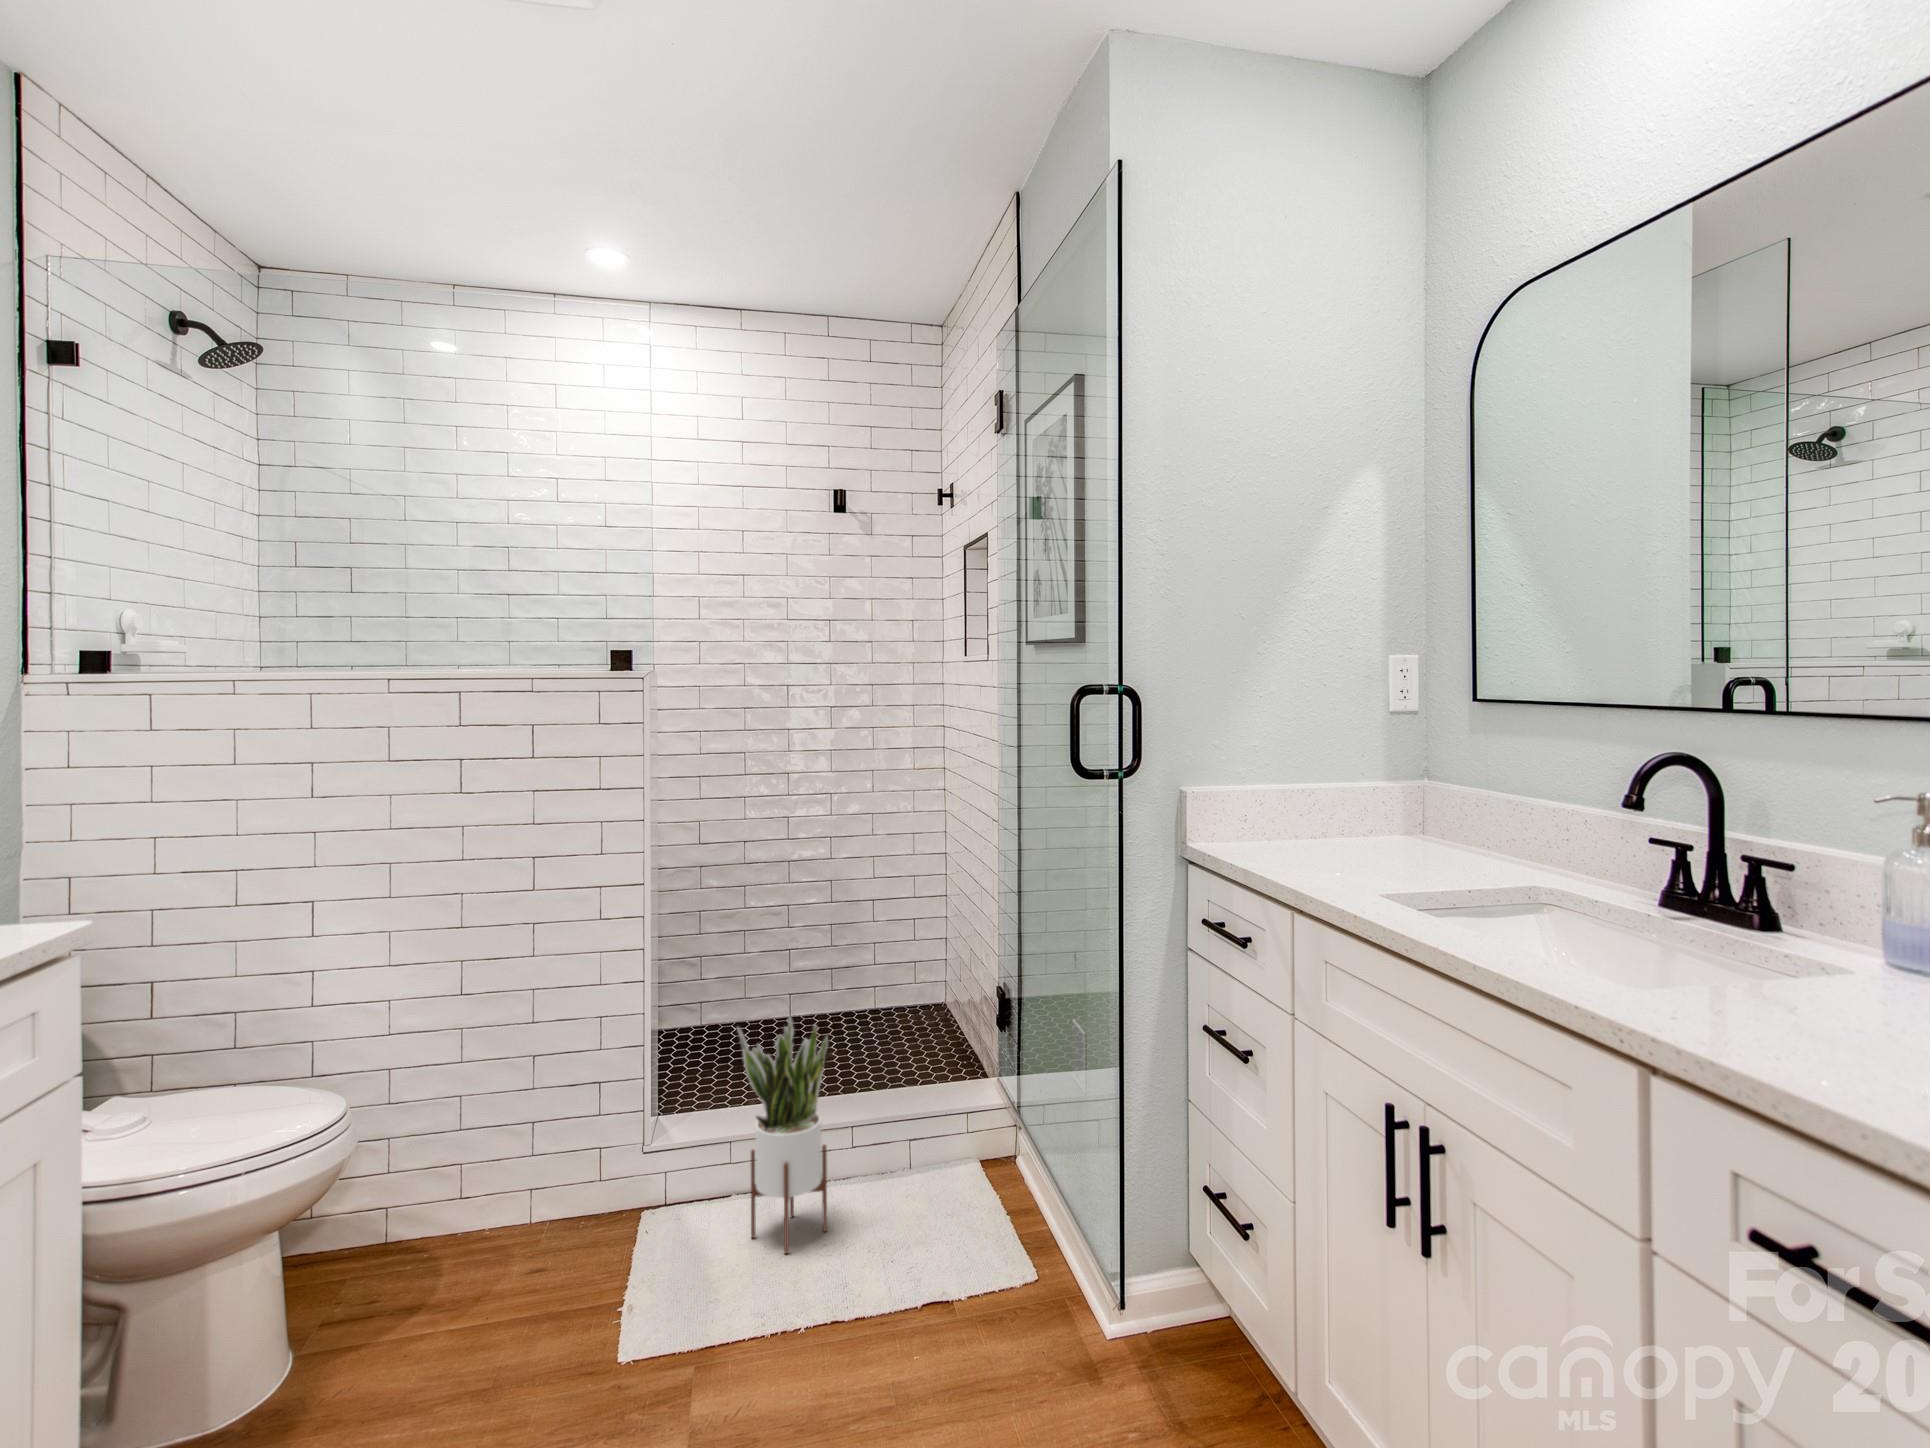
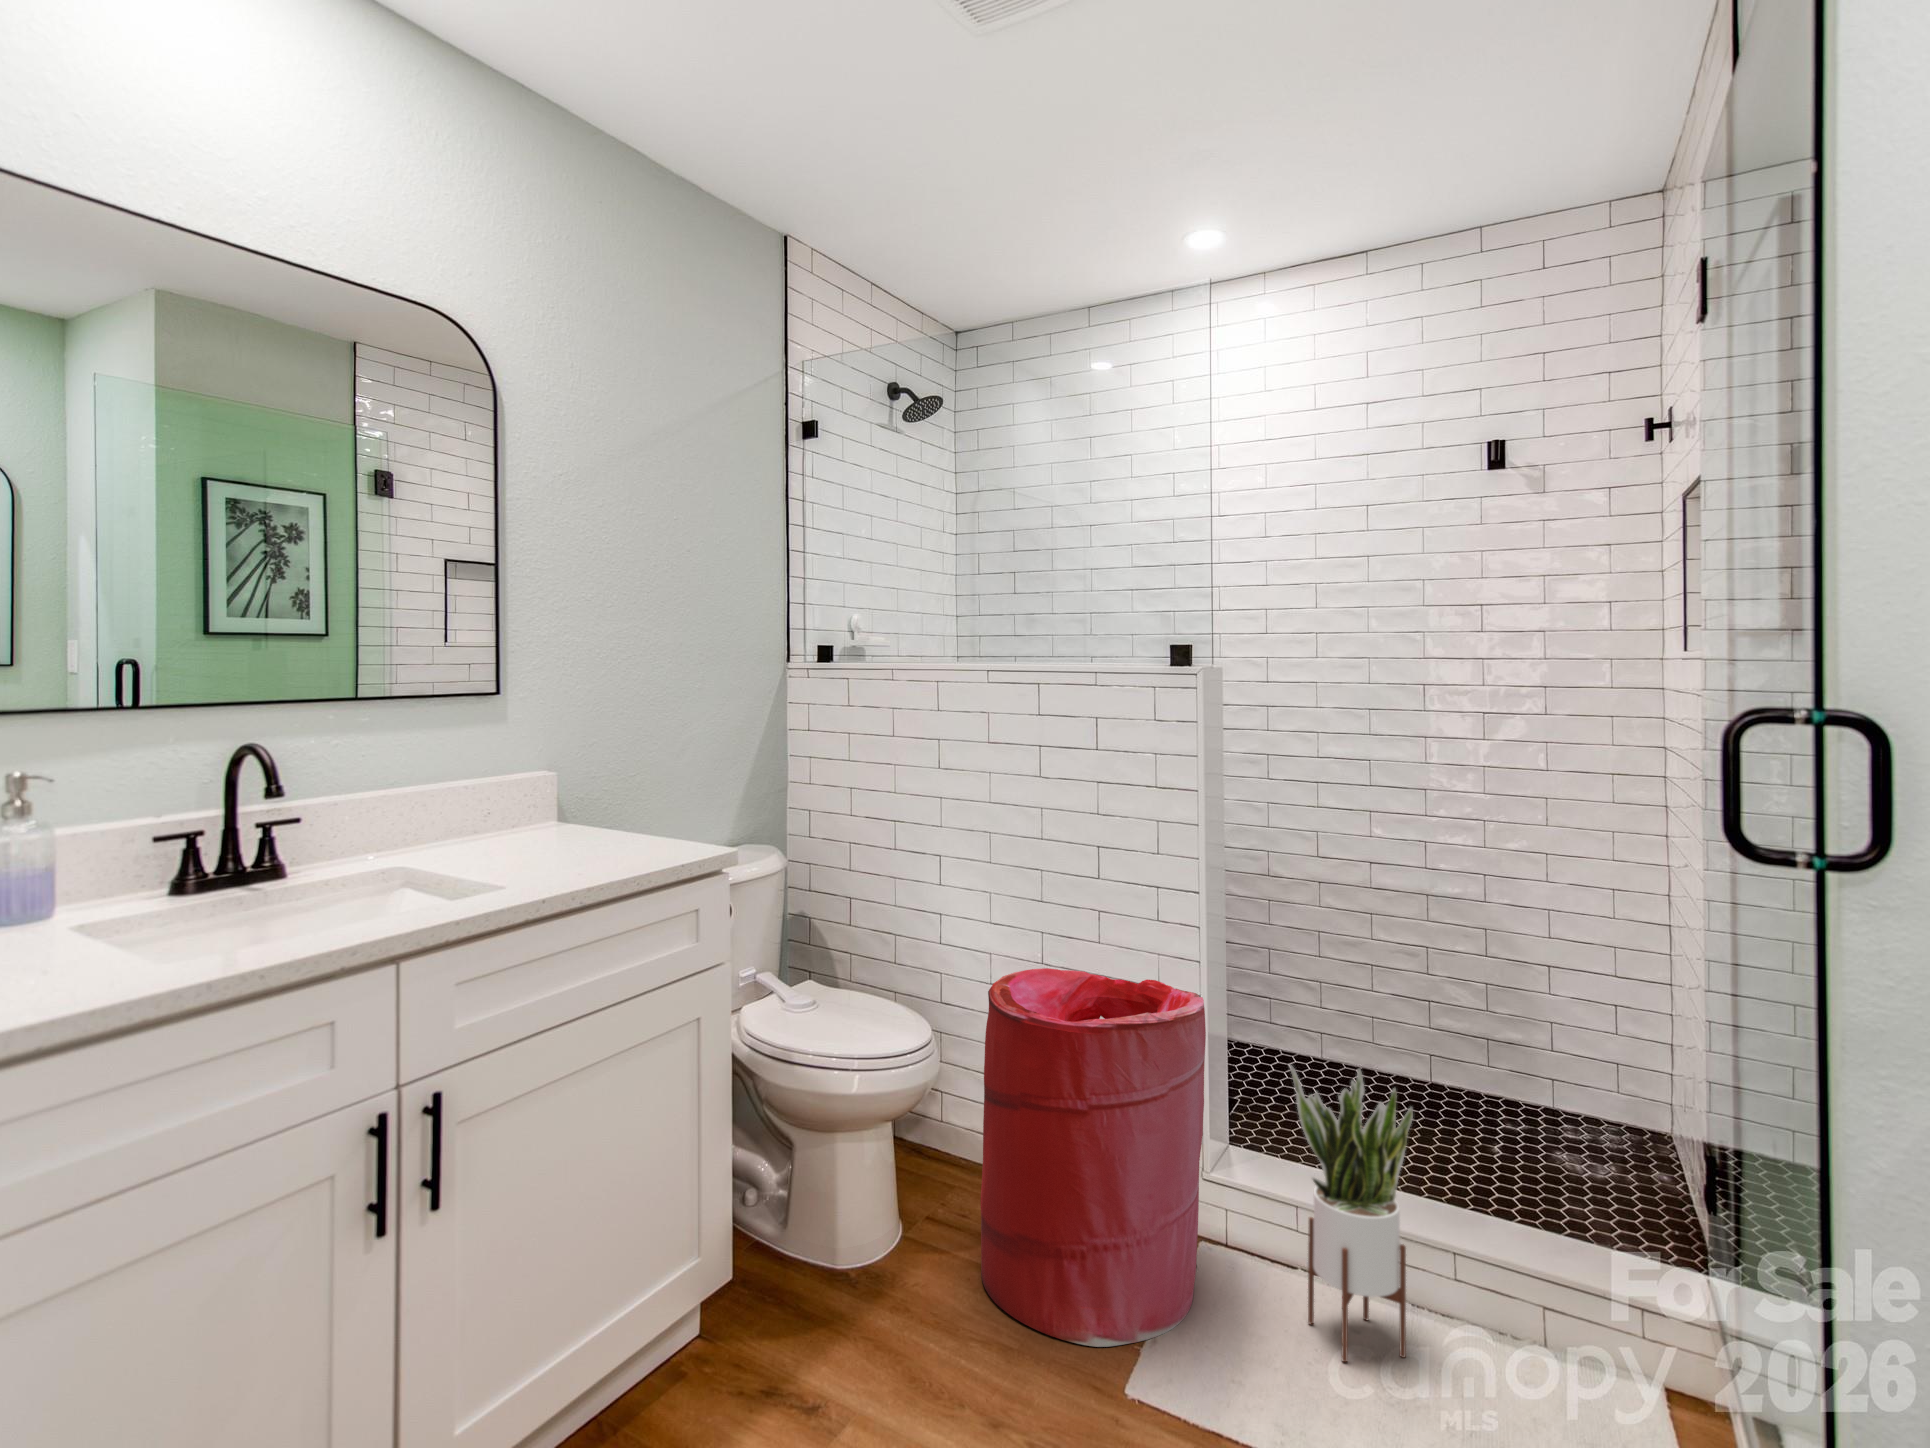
laundry hamper: none [426,983,658,1352] -> present [980,968,1206,1347]

